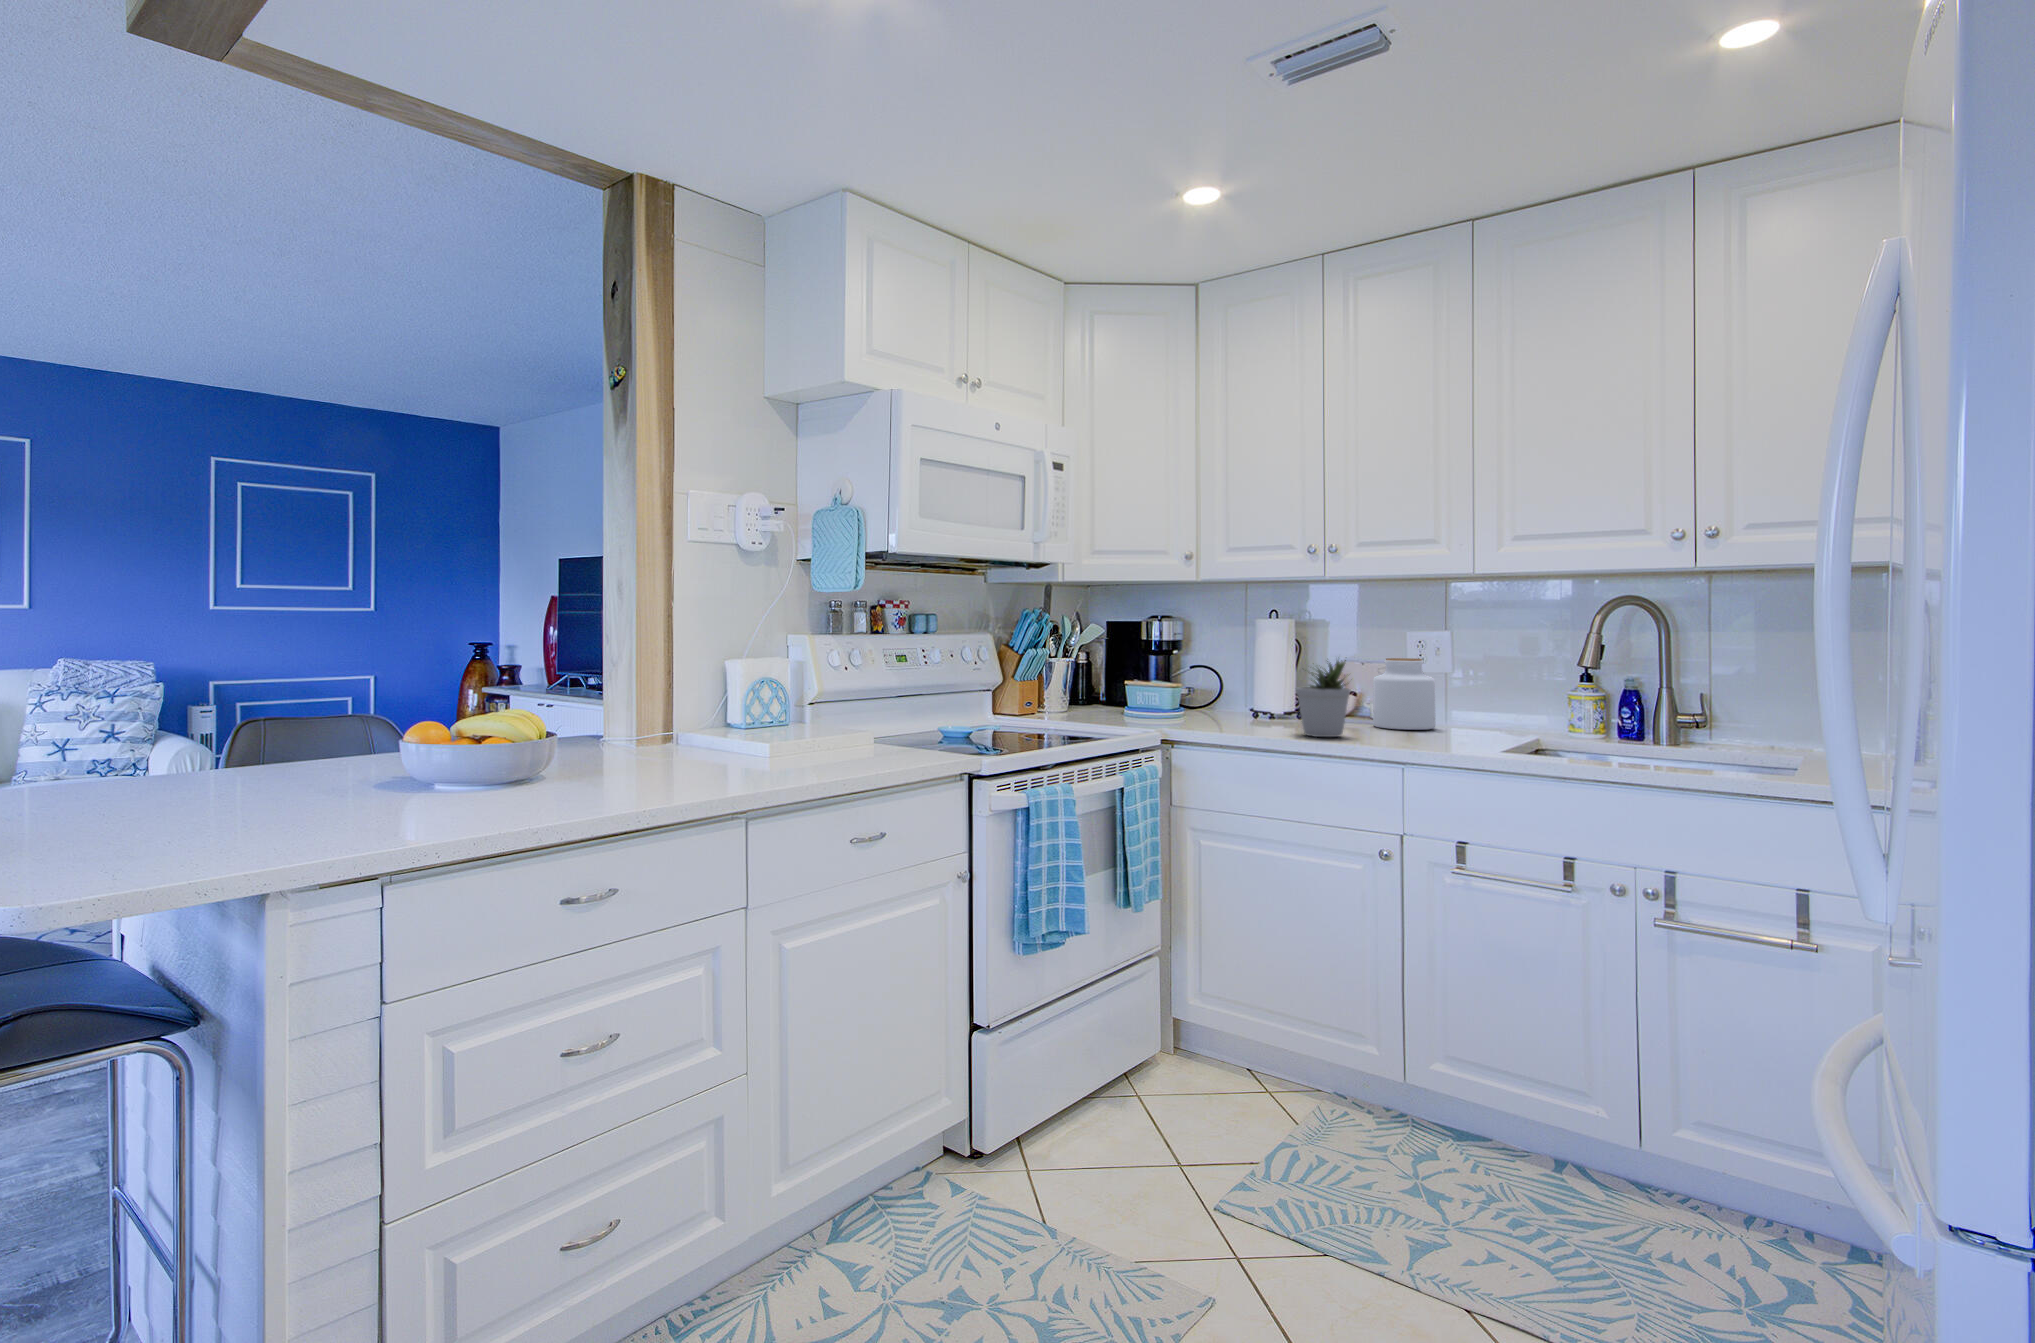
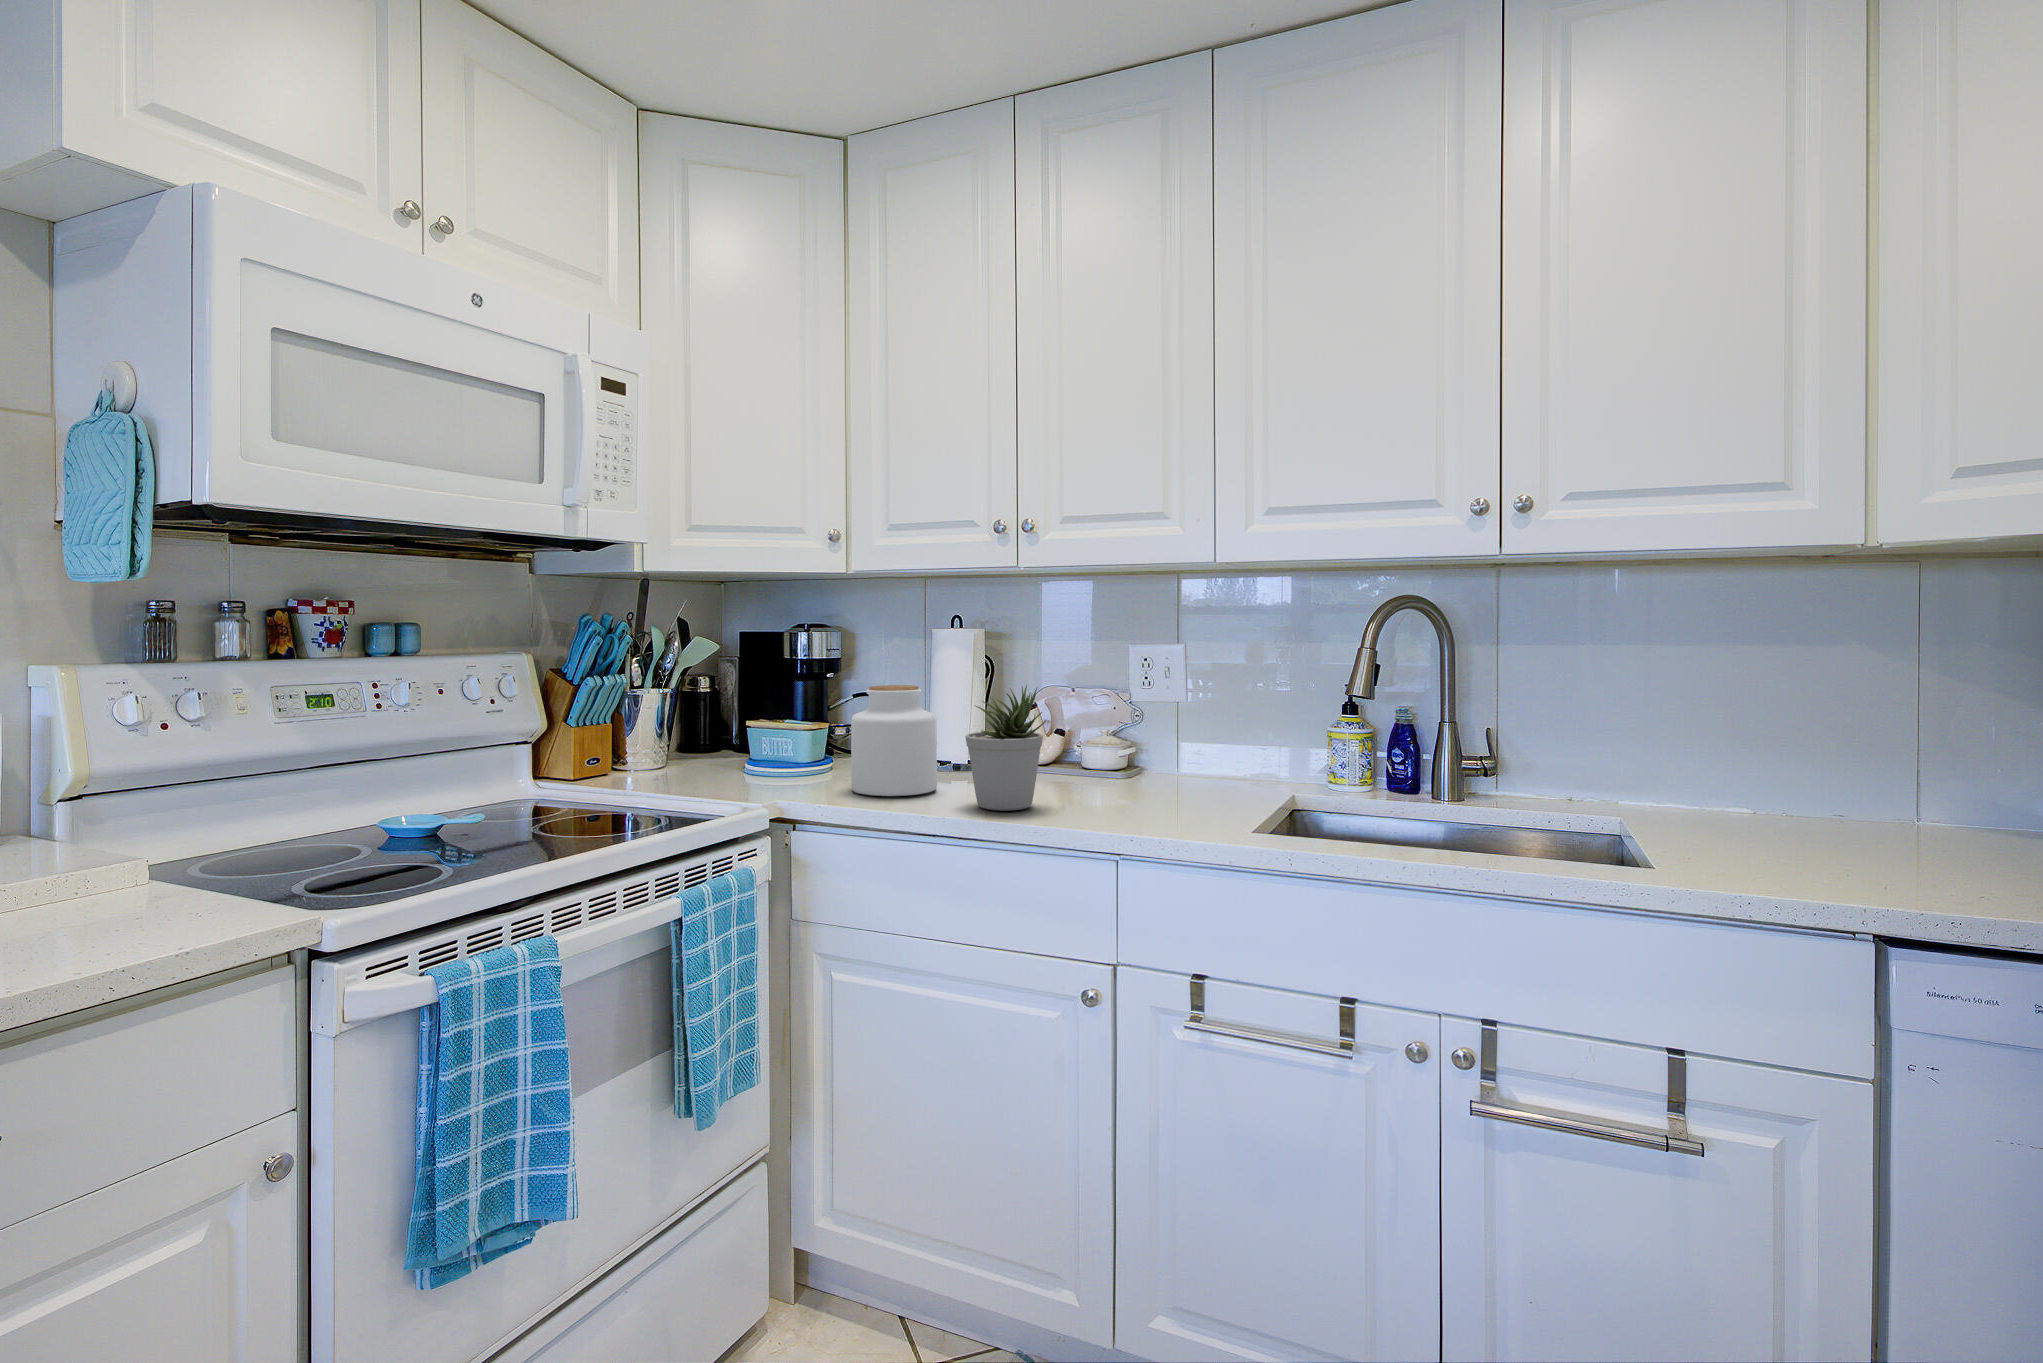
jar: present [1373,658,1436,730] -> present [851,685,937,796]

